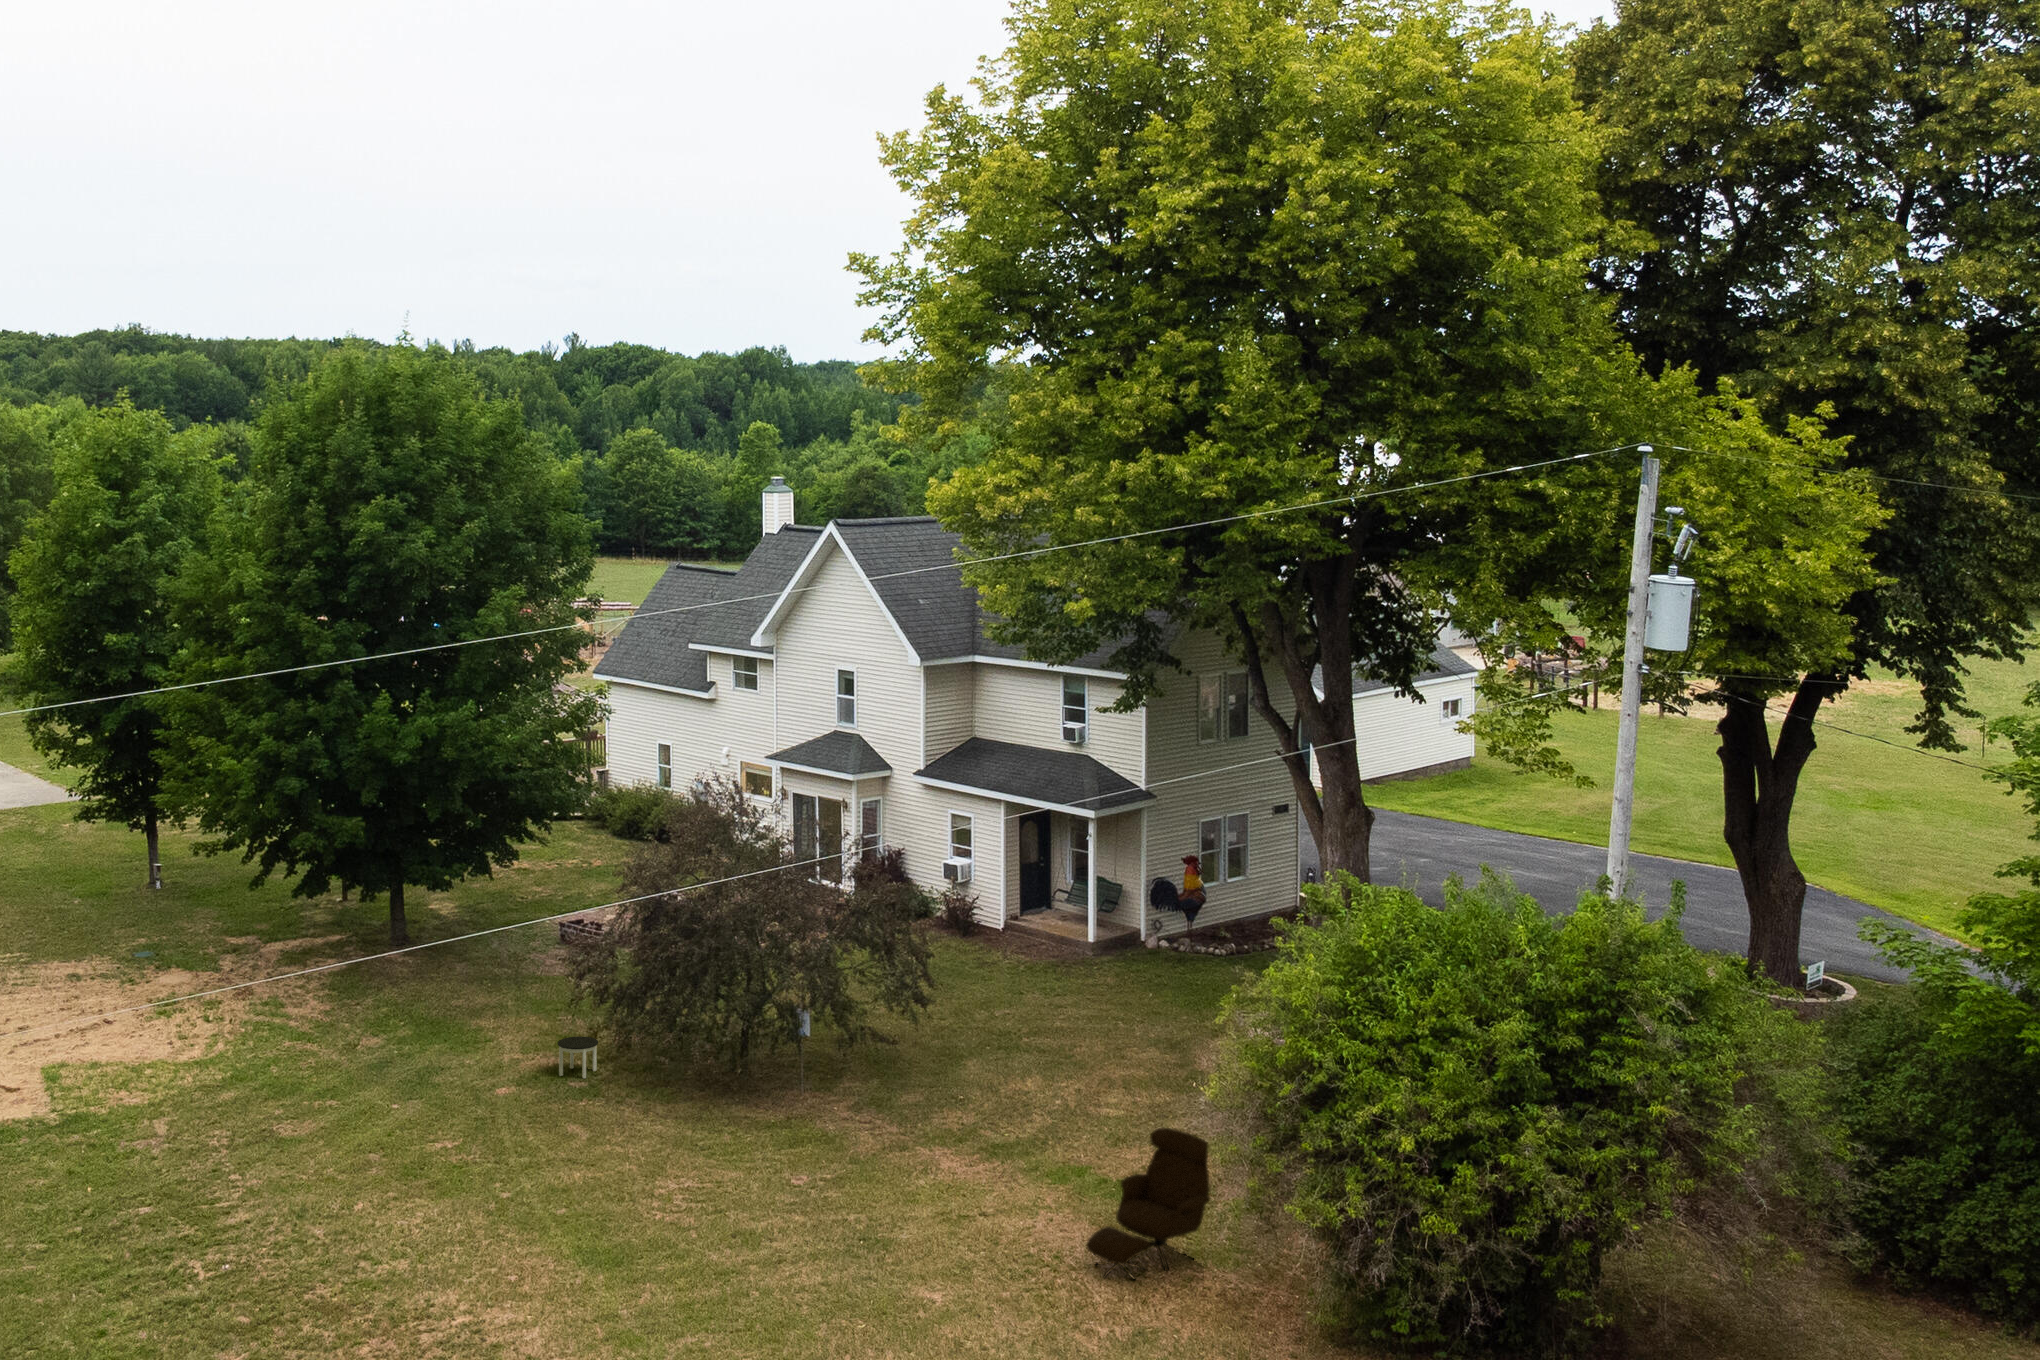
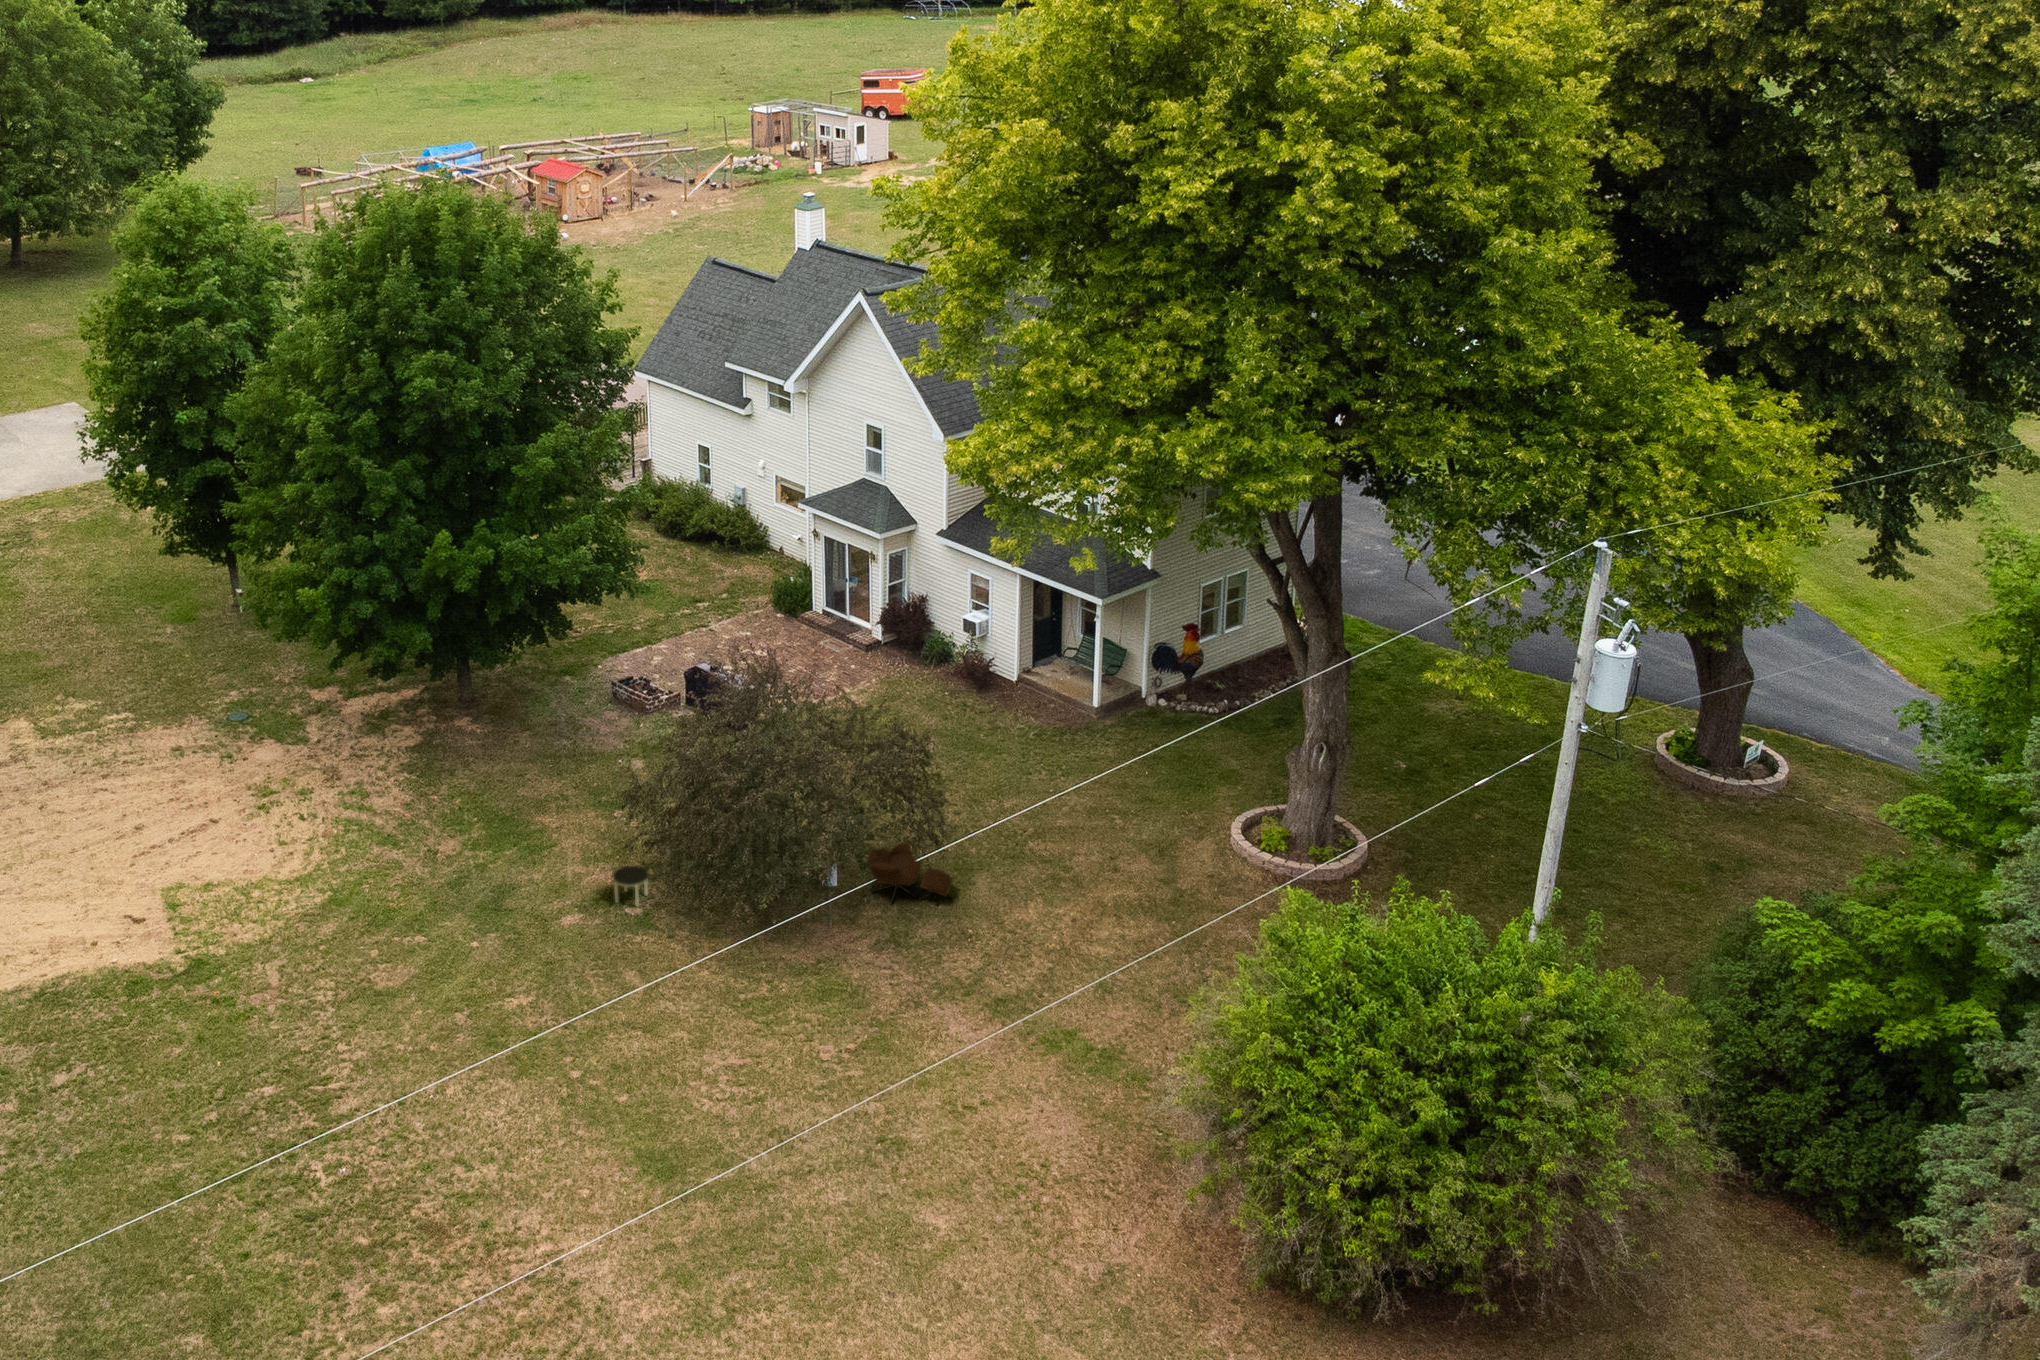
lounge chair: present [1086,1128,1210,1279] -> present [867,842,952,903]

